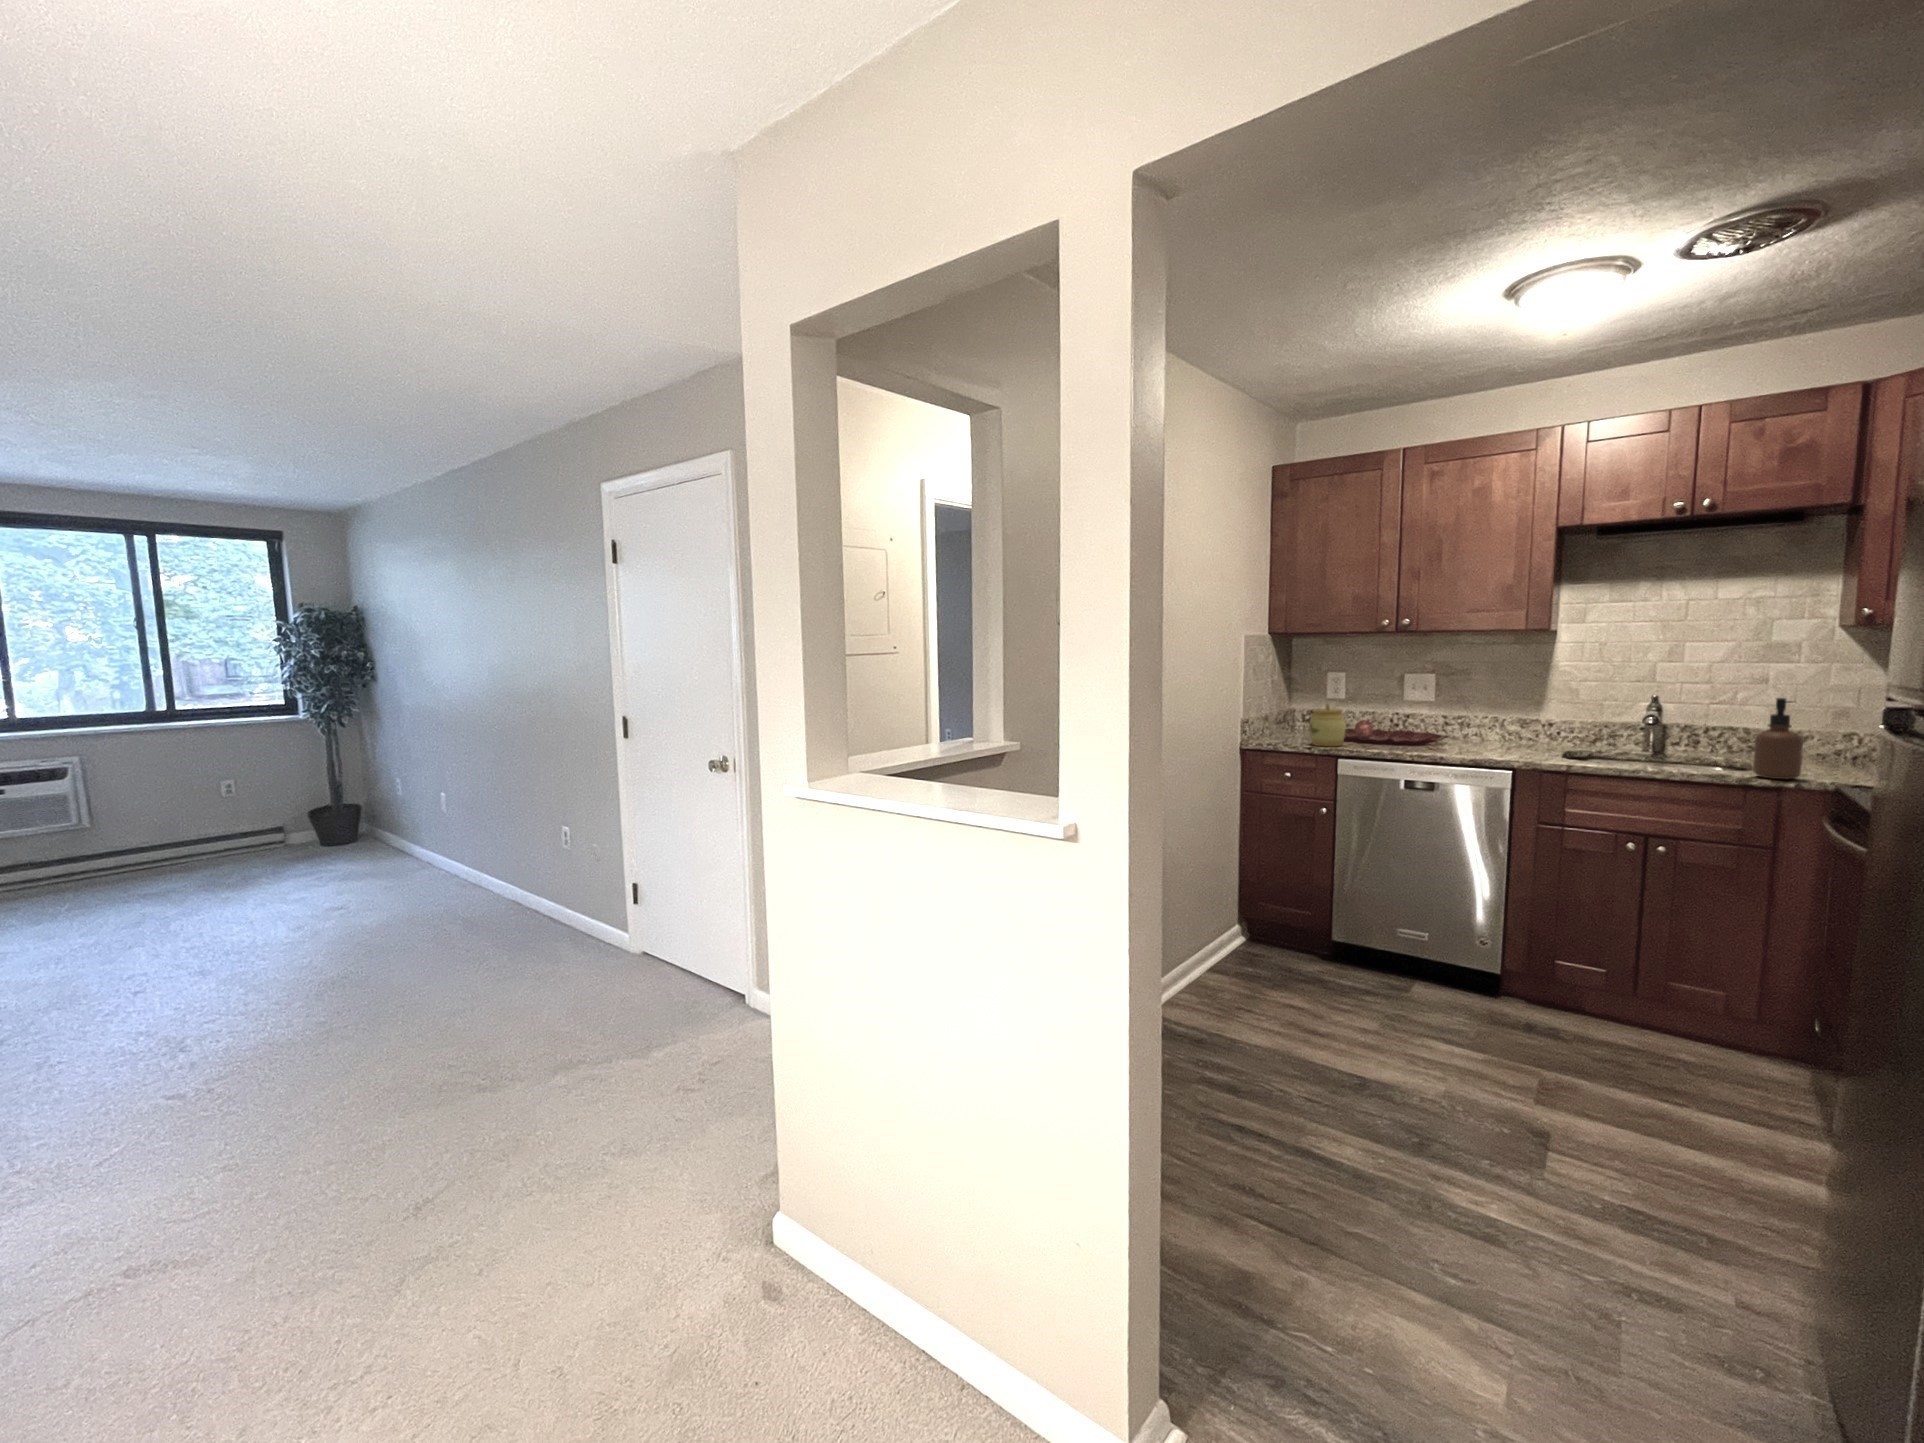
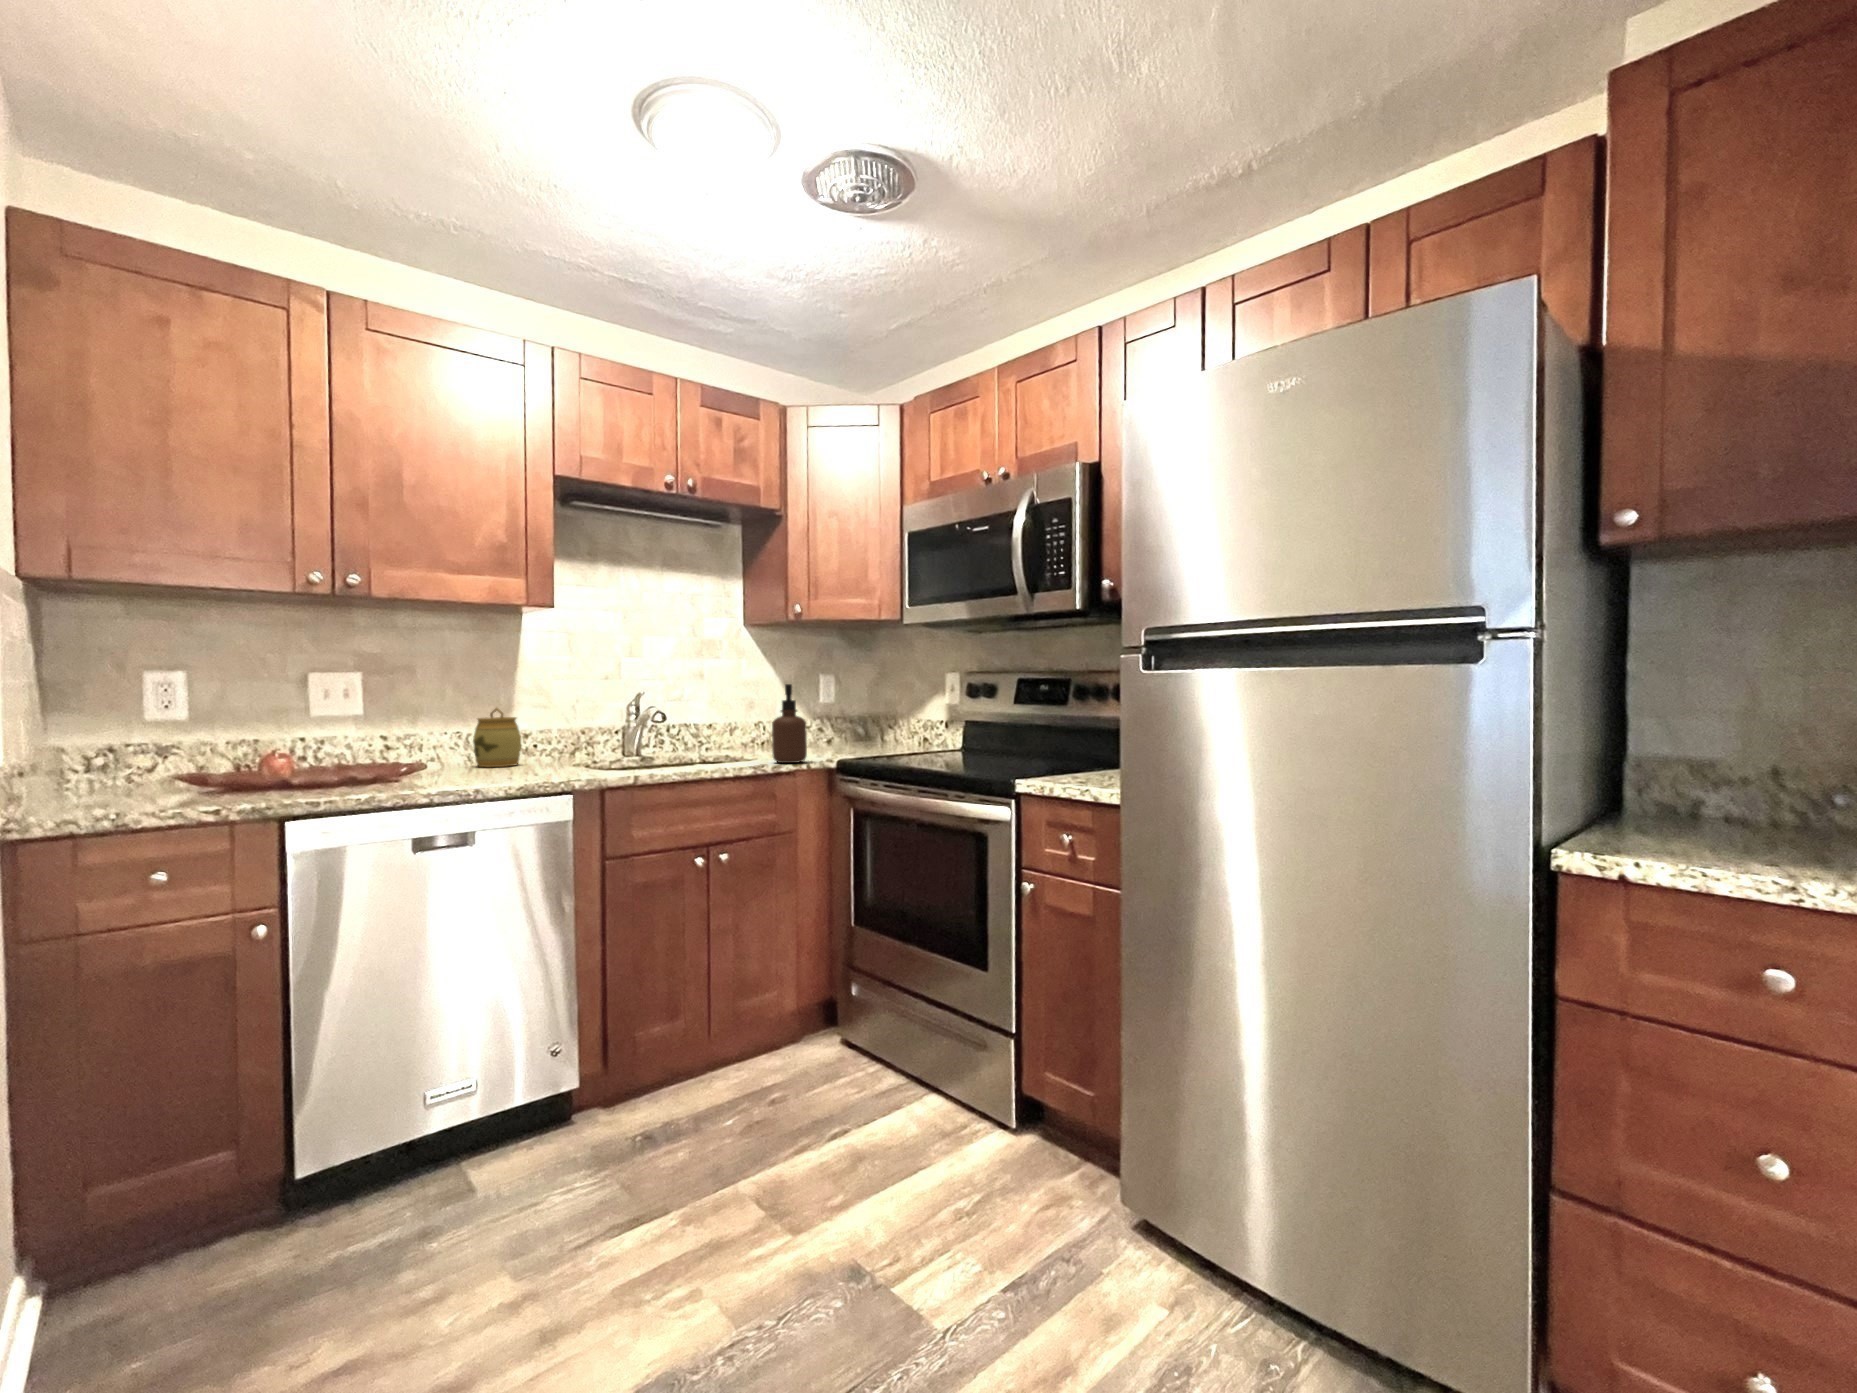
jar: present [1309,703,1346,746] -> present [473,708,521,767]

